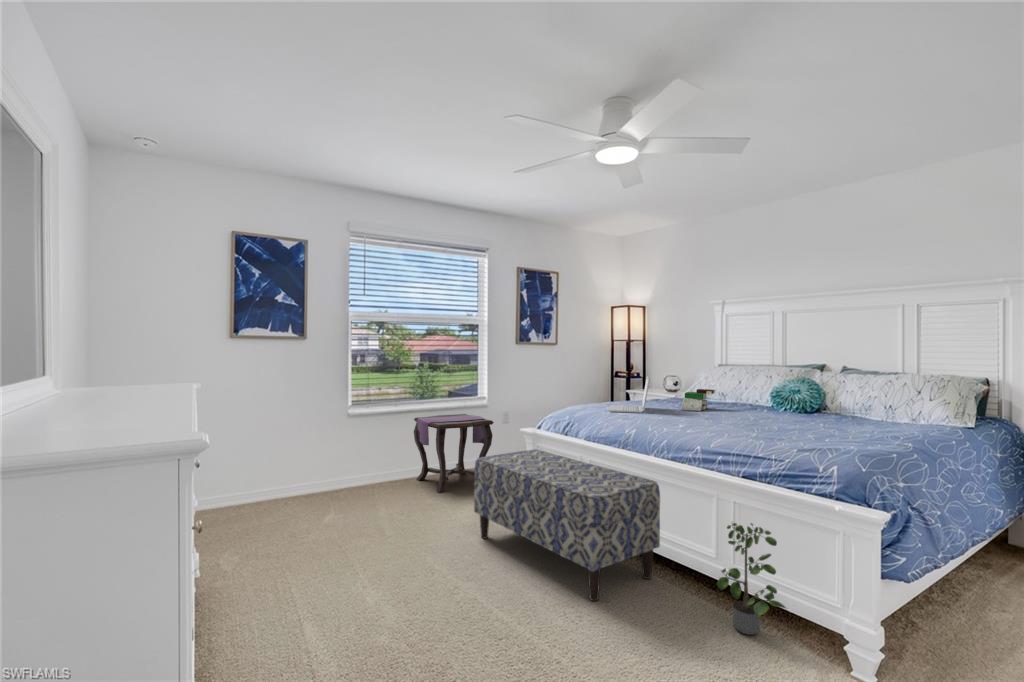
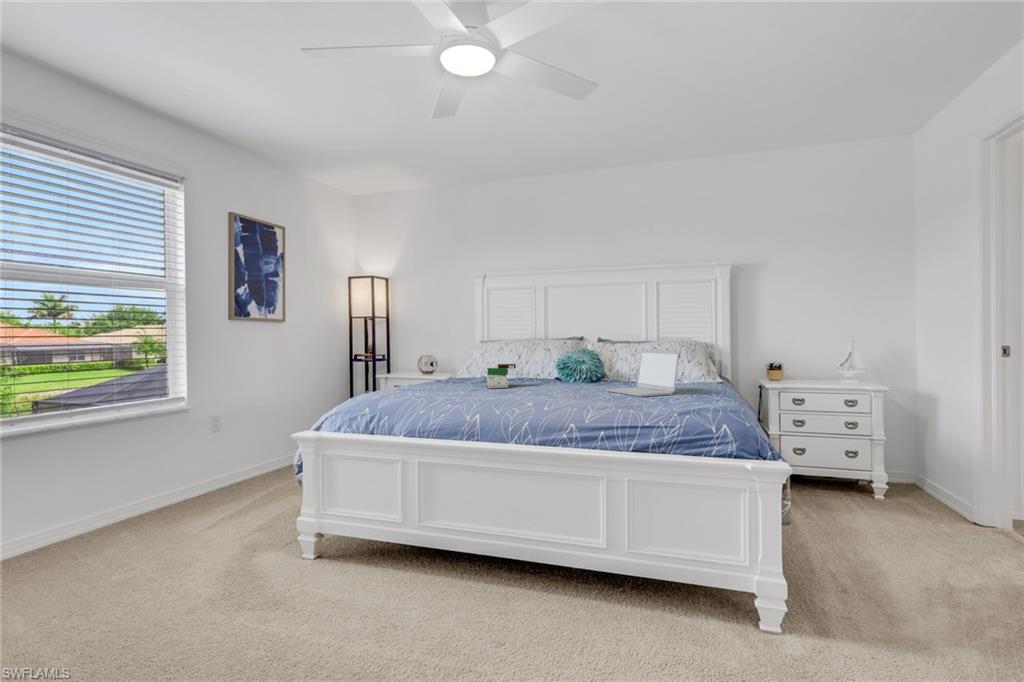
laptop: present [609,376,650,413] -> present [606,349,679,397]
side table: present [414,414,494,493] -> none [56,425,219,558]
bench: present [474,449,660,601] -> none [241,460,530,653]
potted plant: present [717,523,786,635] -> none [629,500,707,627]

